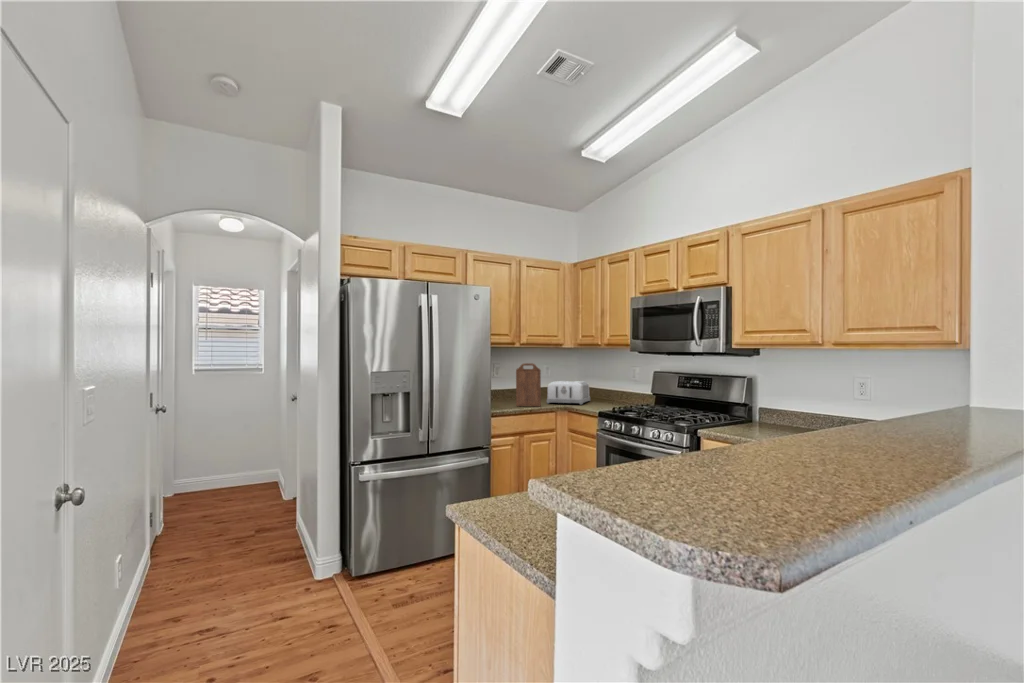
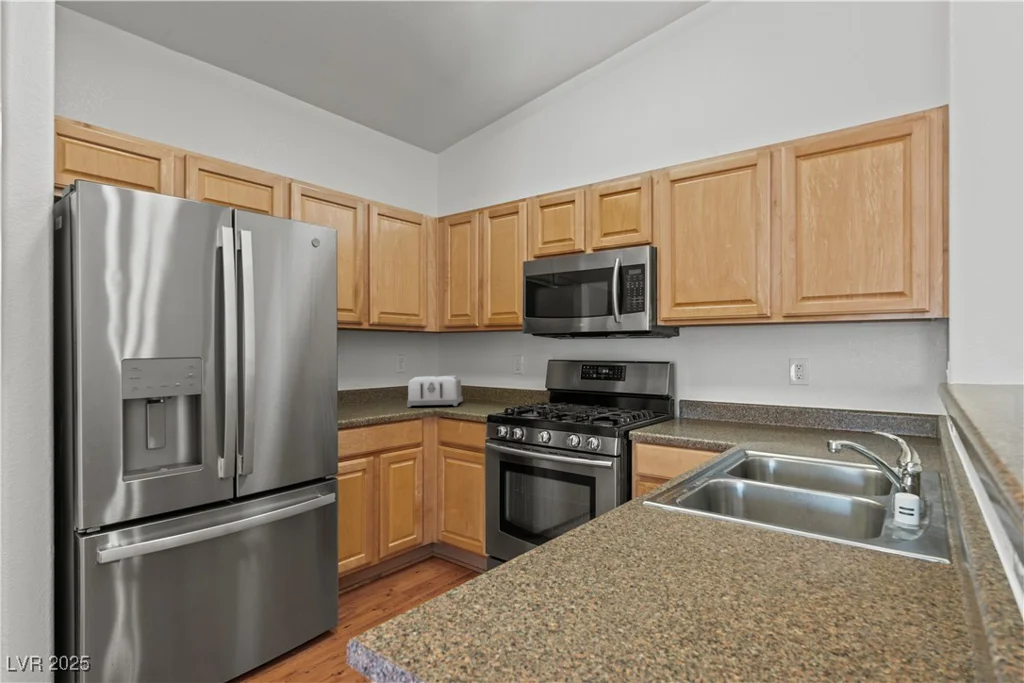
cutting board: present [516,363,541,407] -> none [365,351,402,413]

